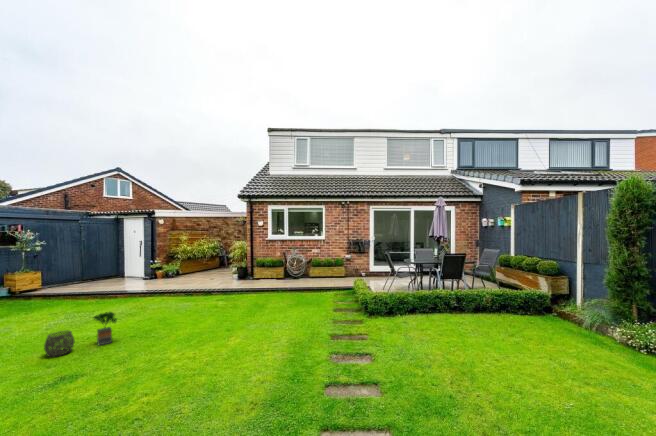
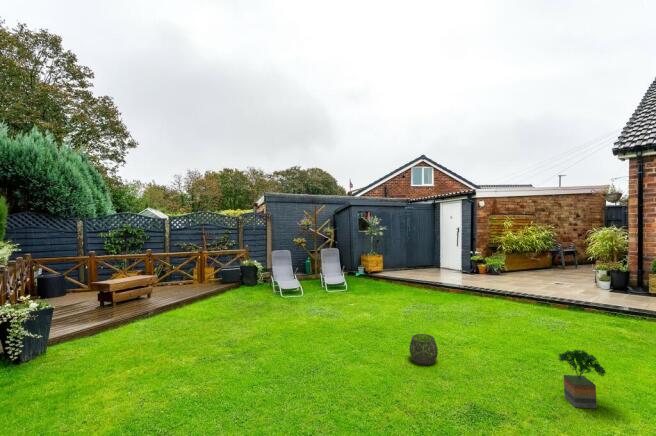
potted tree: present [93,312,117,345] -> present [559,350,606,408]

